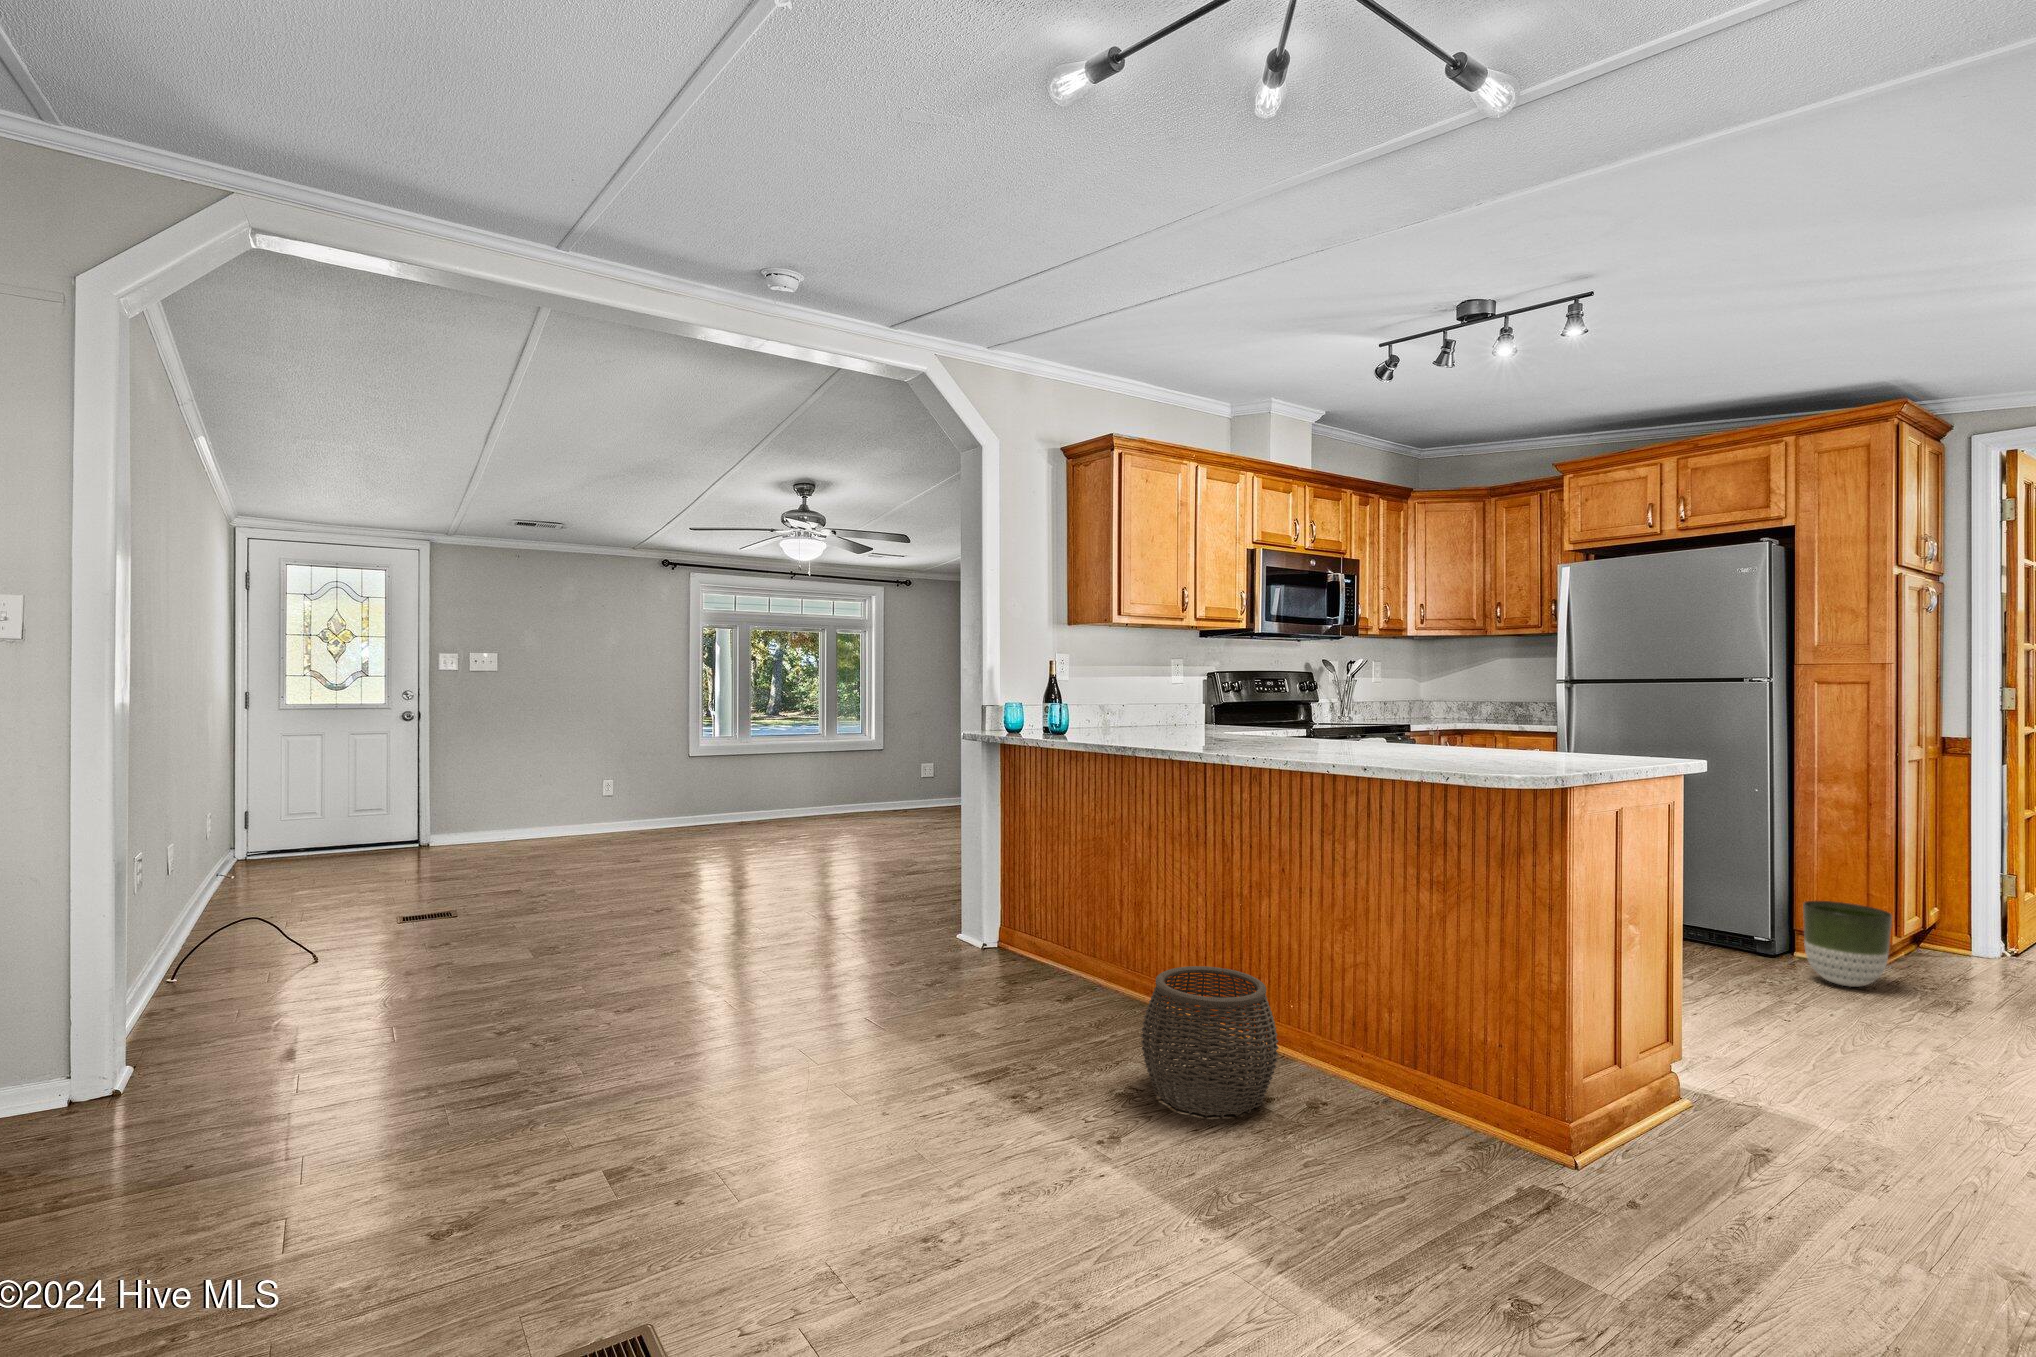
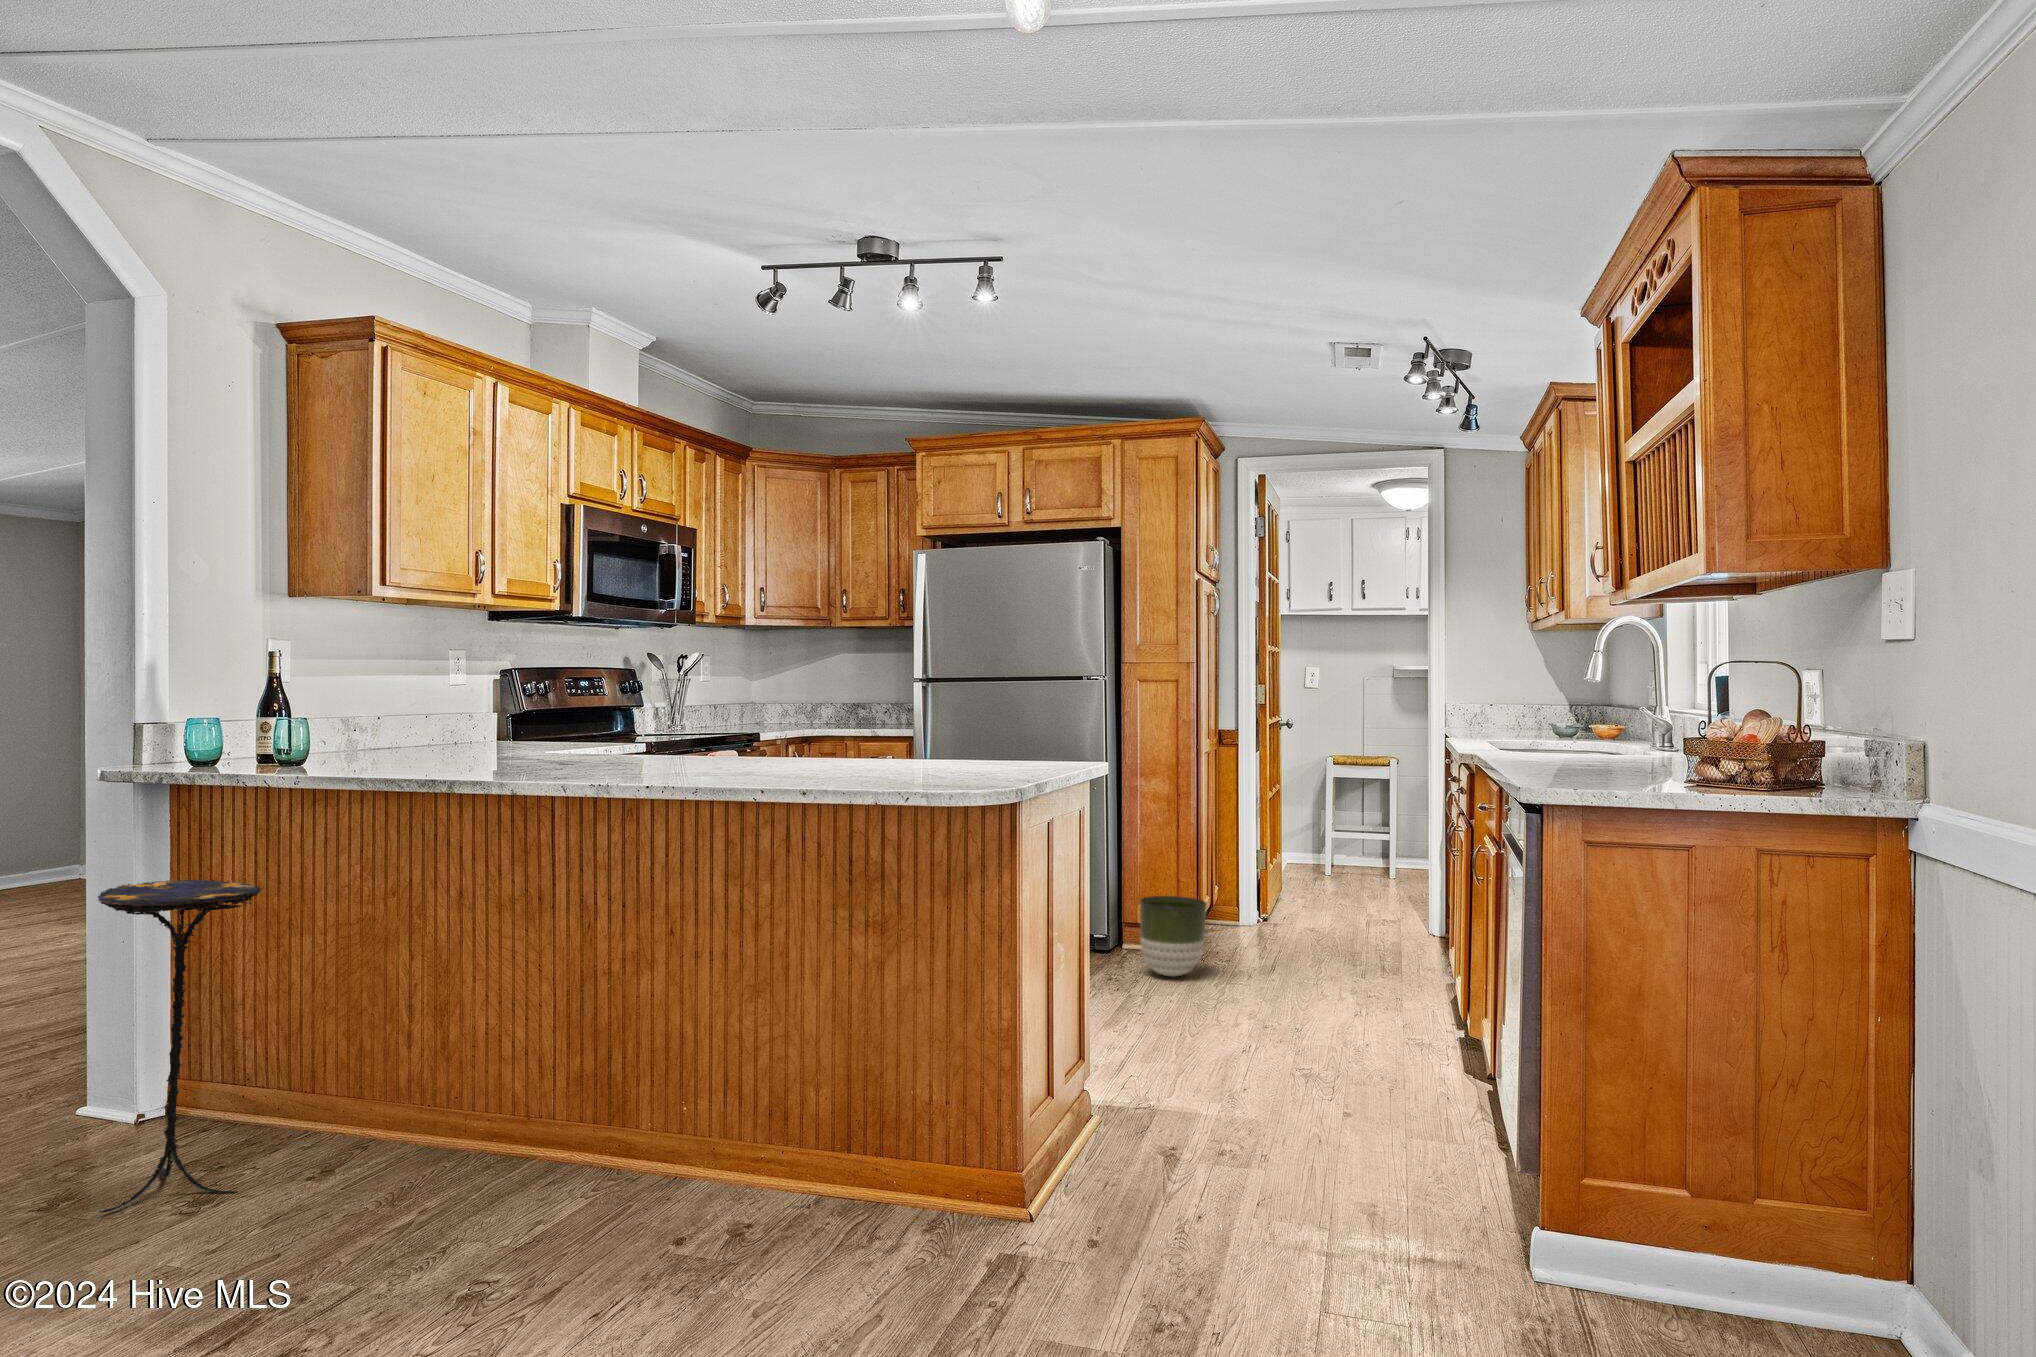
side table: none [943,802,1030,1004] -> present [98,879,261,1213]
woven basket: present [1141,966,1279,1117] -> none [497,1075,692,1287]

